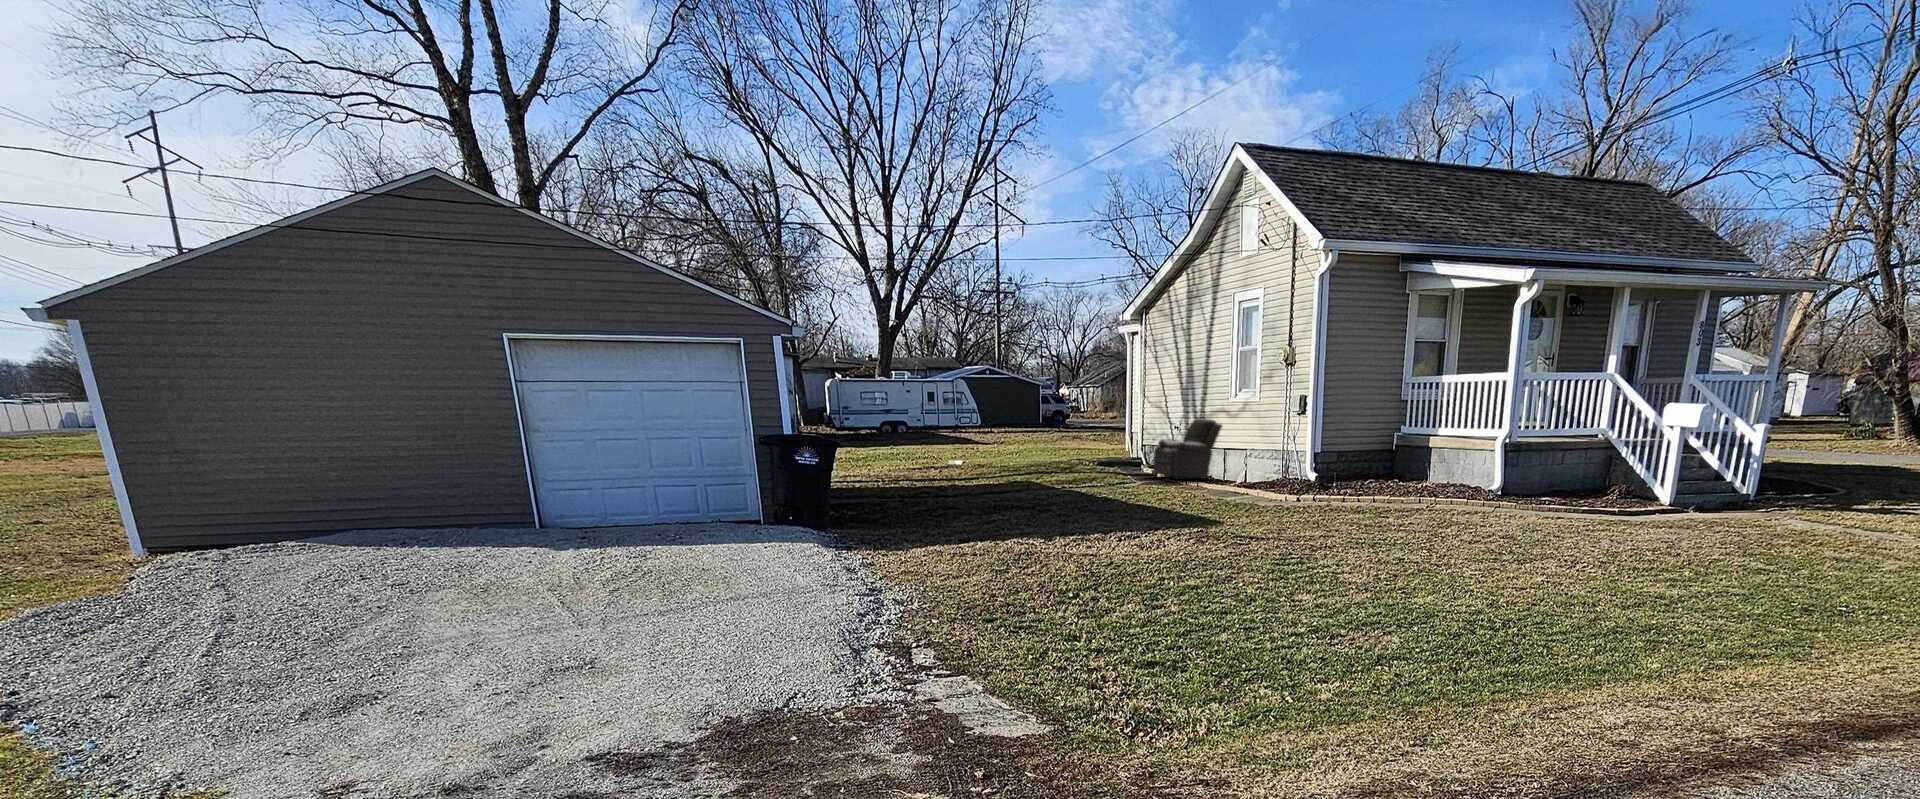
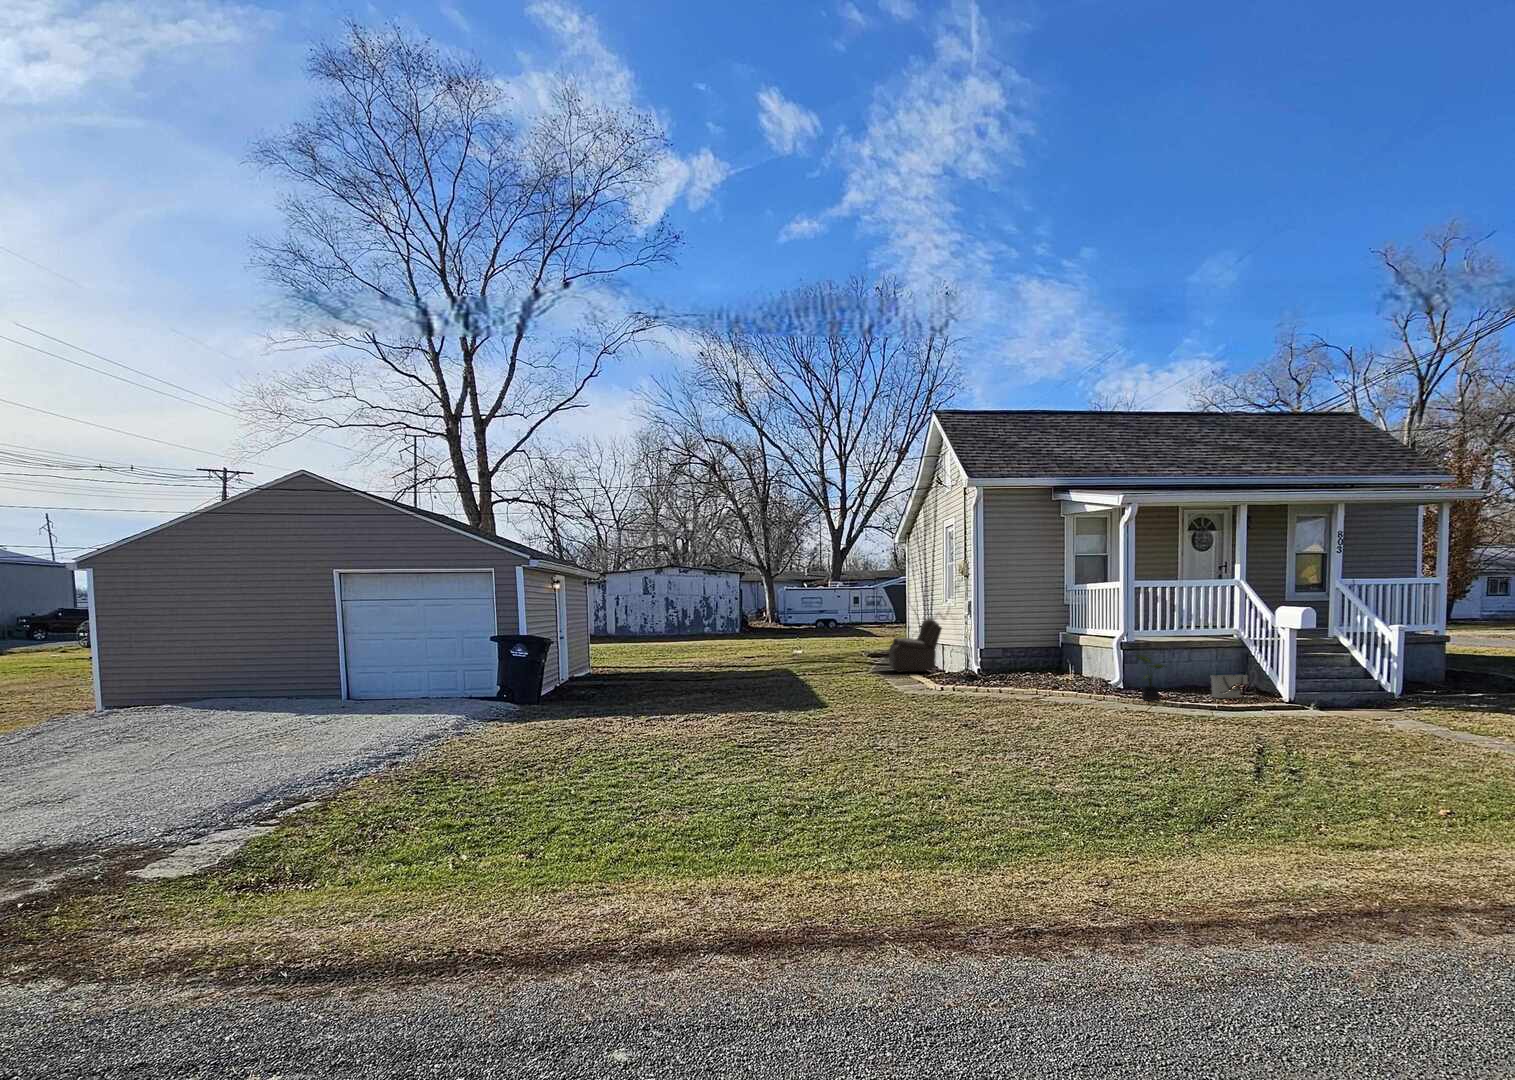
potted plant: none [1518,458,1555,507] -> present [1135,655,1164,701]
storage bin: none [1582,478,1617,503] -> present [1210,675,1248,698]

